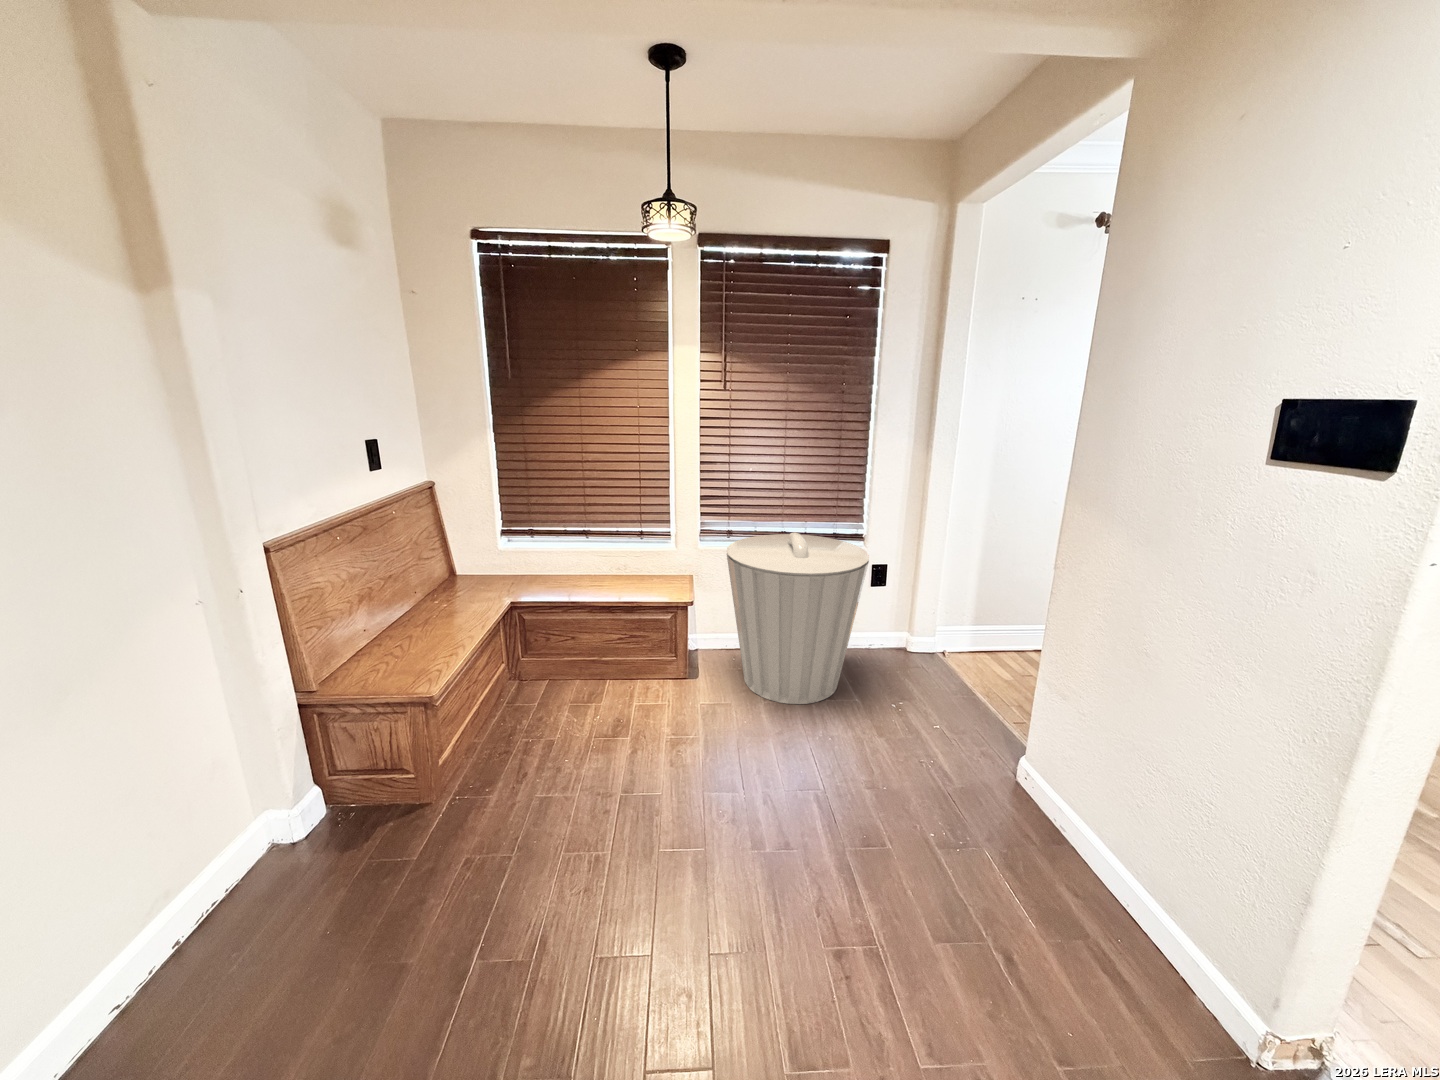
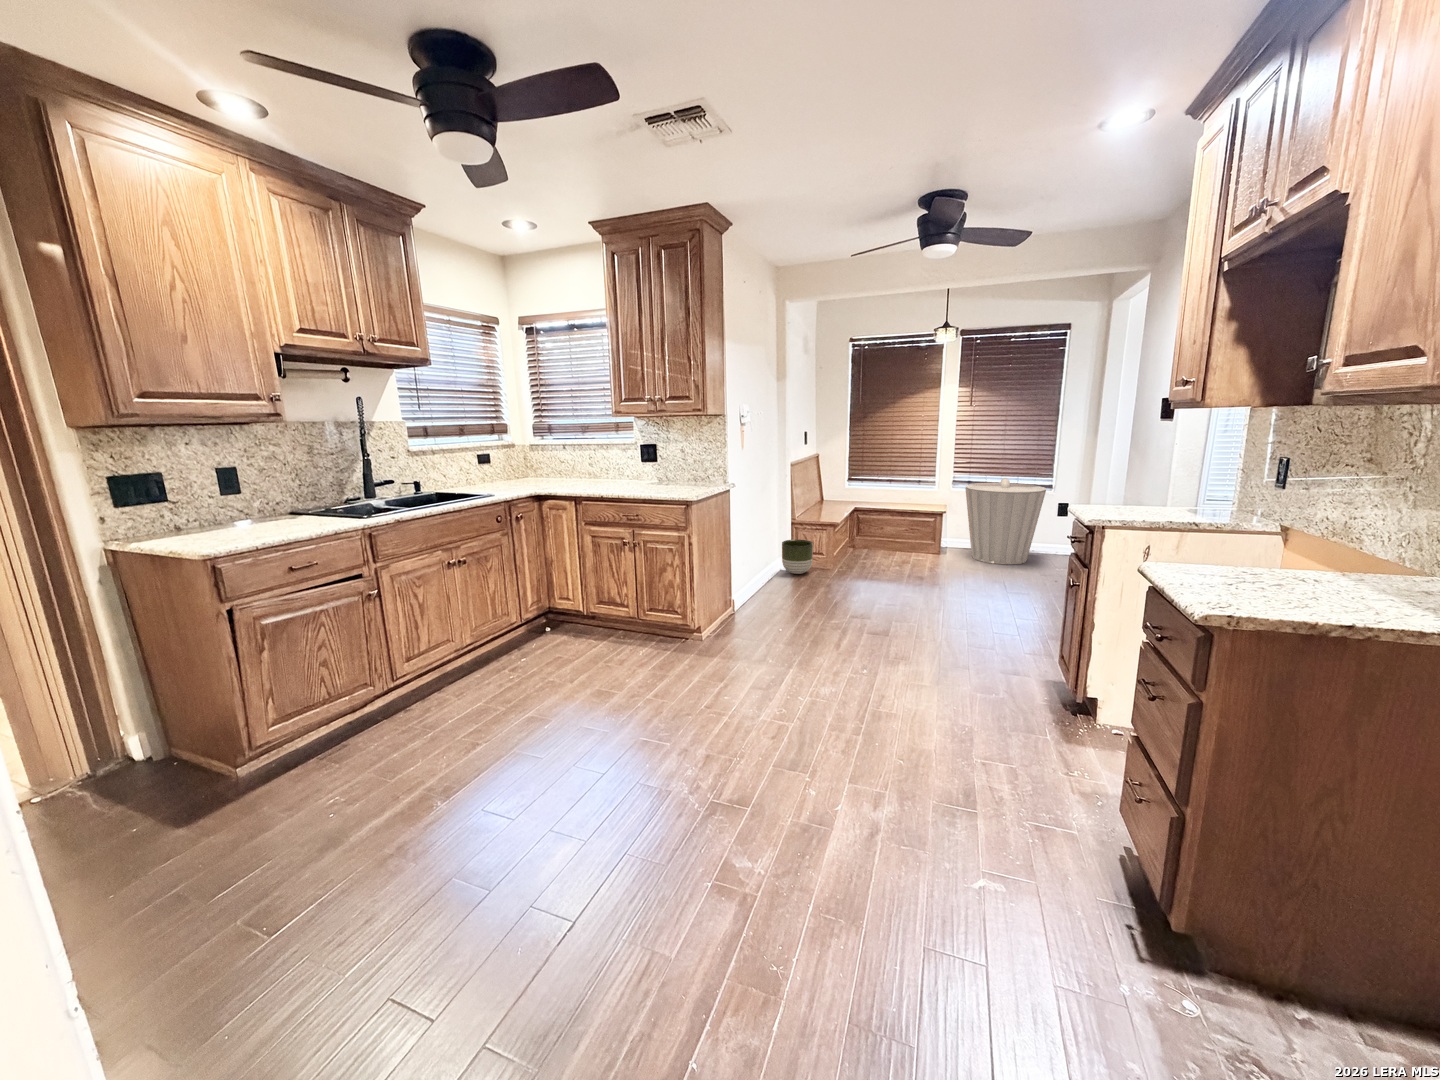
planter: none [215,769,345,900] -> present [782,540,813,574]

